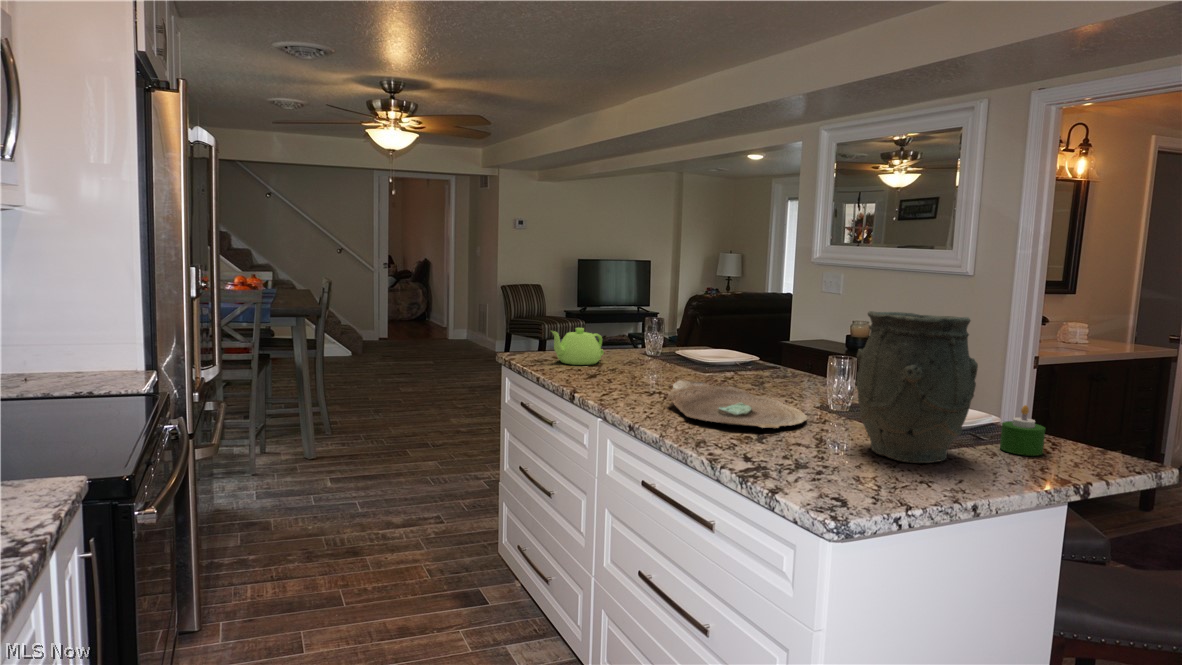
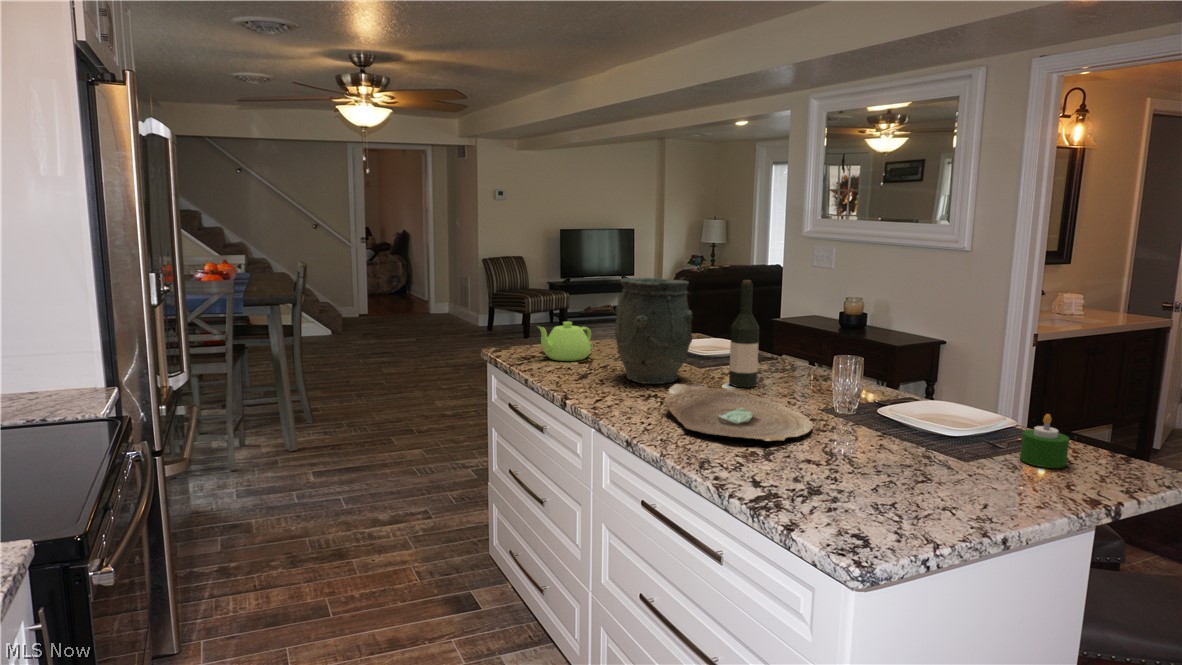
wine bottle: none [732,287,762,389] -> present [729,280,759,387]
vase: present [856,311,978,463] -> present [615,278,692,384]

